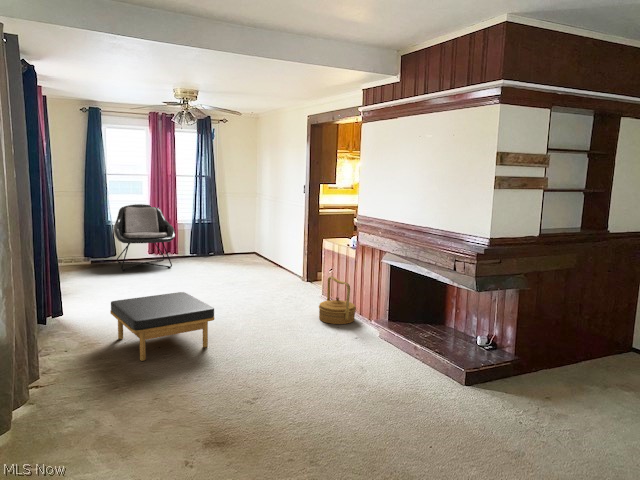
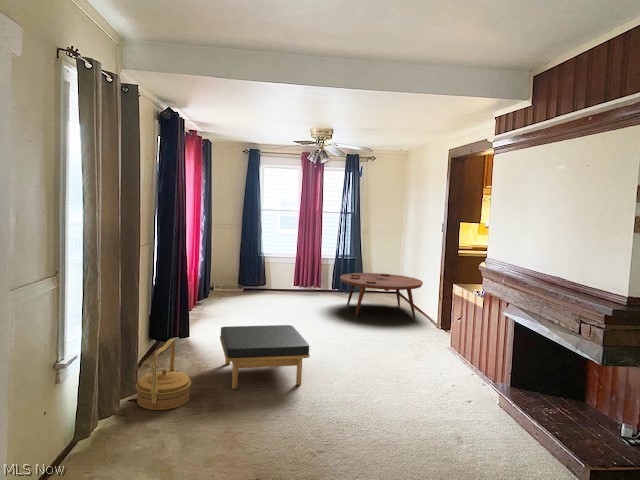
lounge chair: present [114,204,175,271] -> none [261,238,315,301]
coffee table: none [205,235,286,279] -> present [340,273,423,319]
woven basket: present [319,276,356,324] -> present [136,339,191,410]

